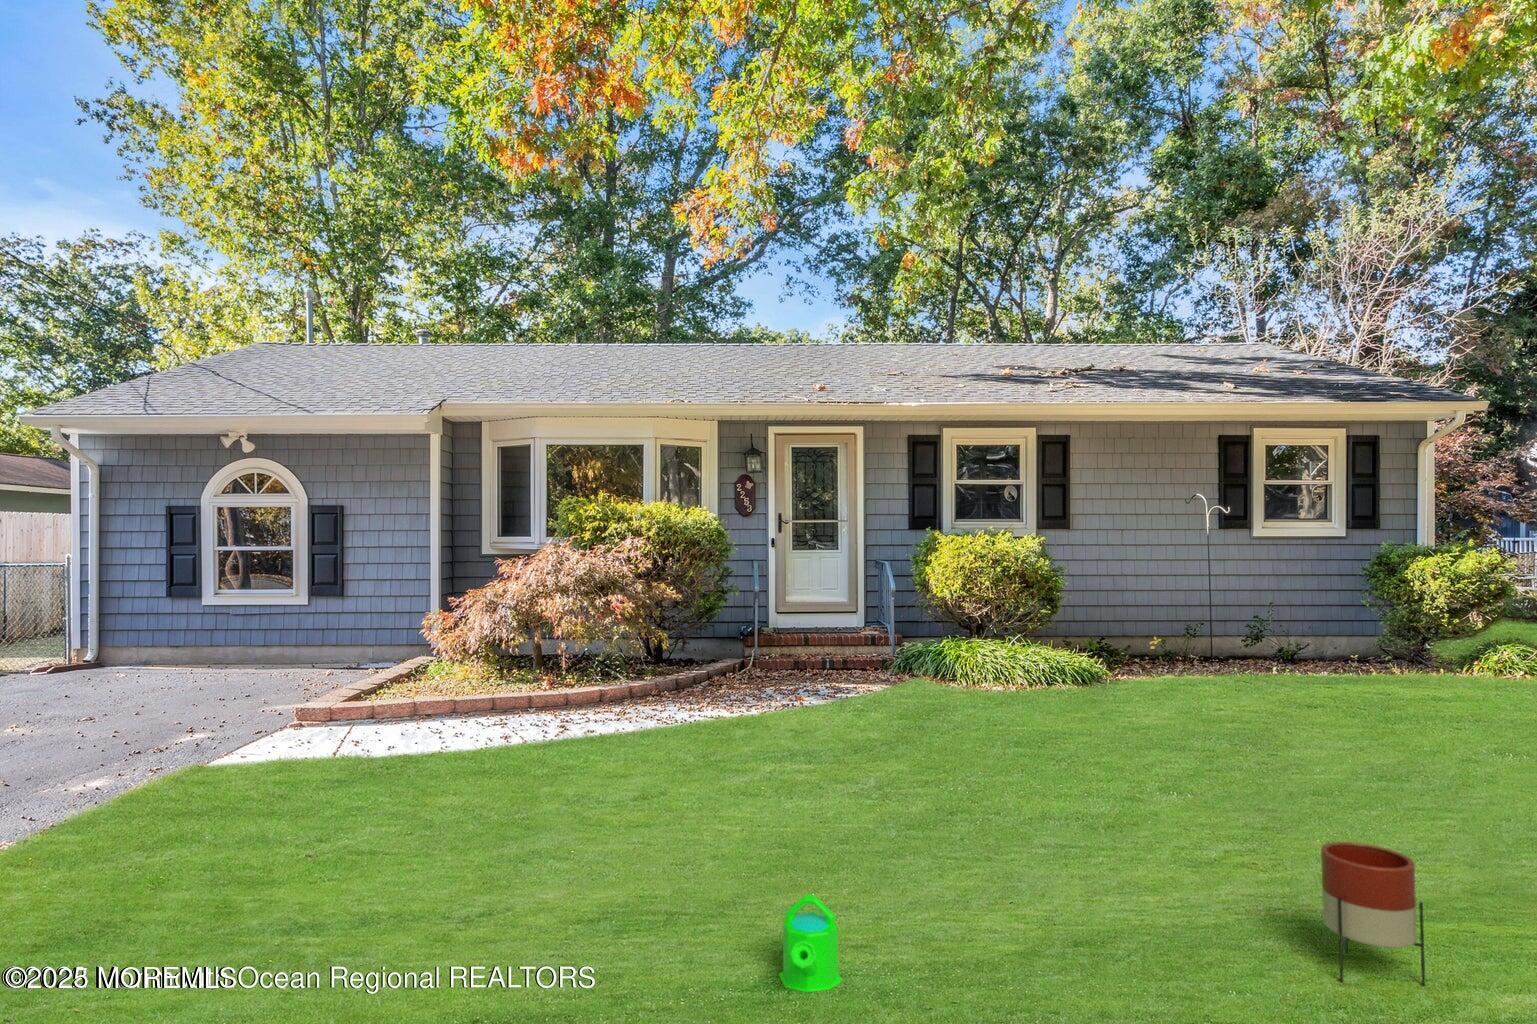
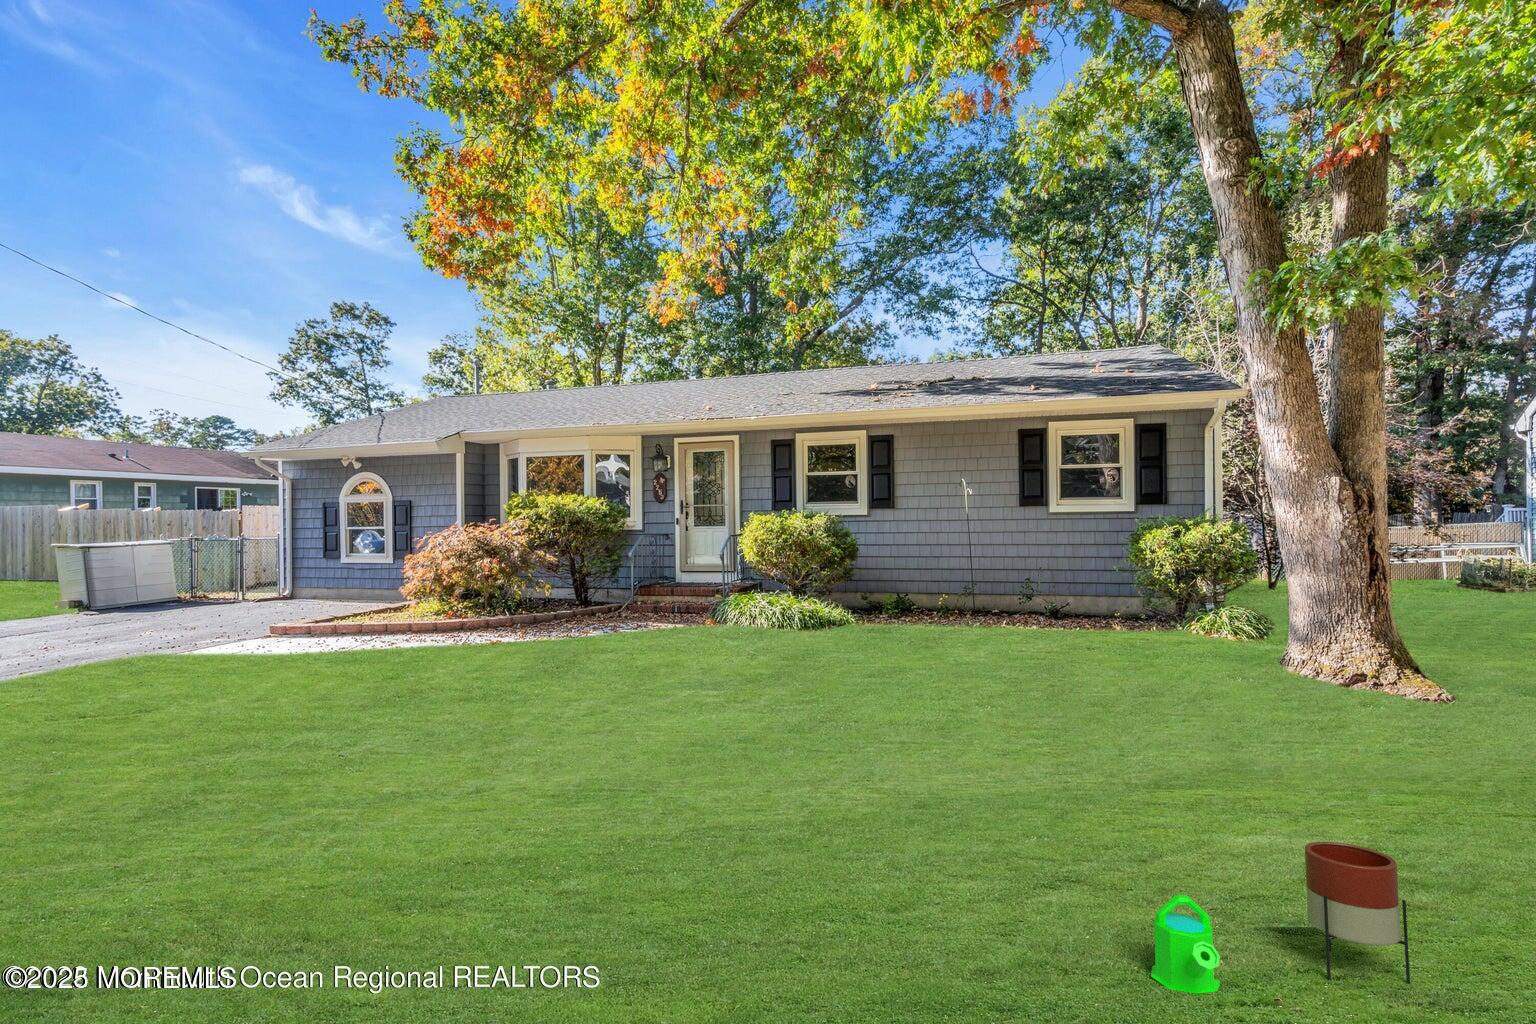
watering can: present [779,895,842,992] -> present [1151,895,1220,994]

